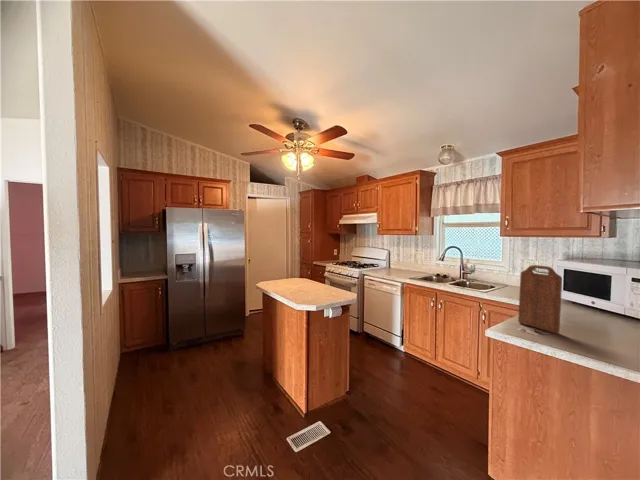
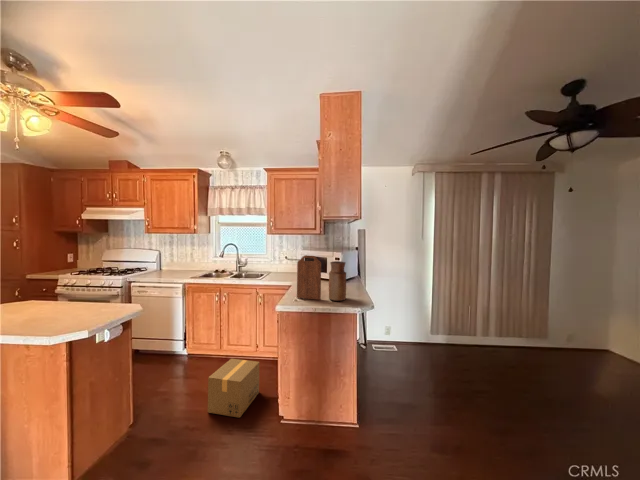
vase: none [576,279,617,345] -> present [329,261,346,301]
cardboard box: none [404,372,468,441] -> present [208,359,259,417]

